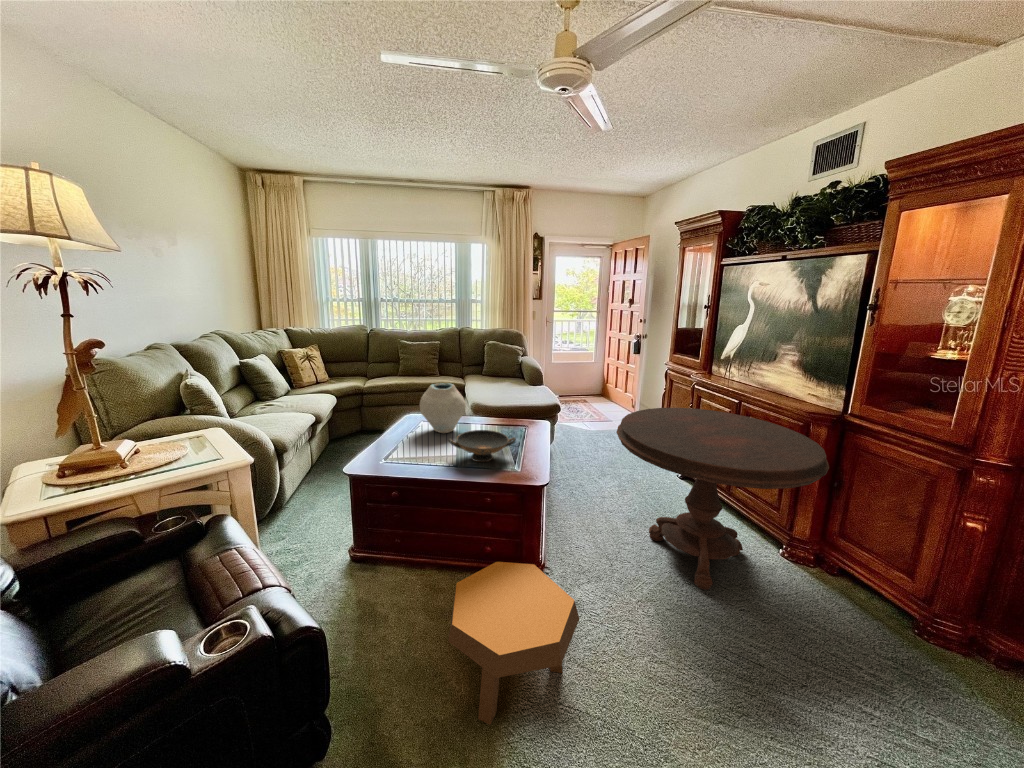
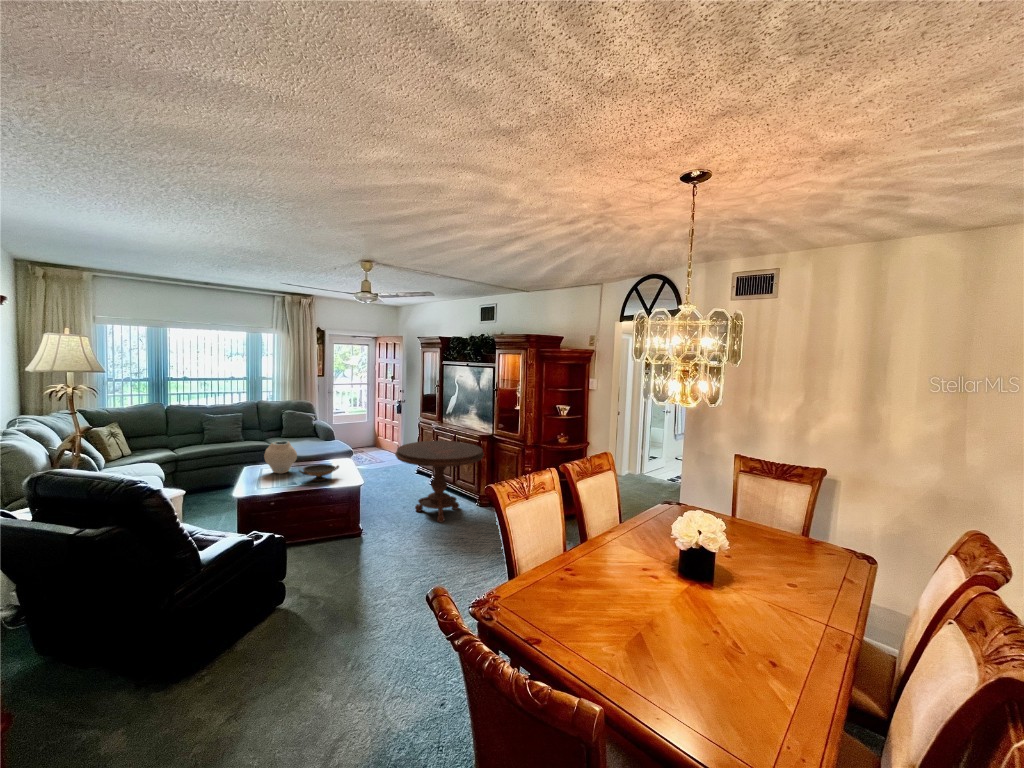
footstool: present [448,562,579,725] -> none [327,516,388,573]

